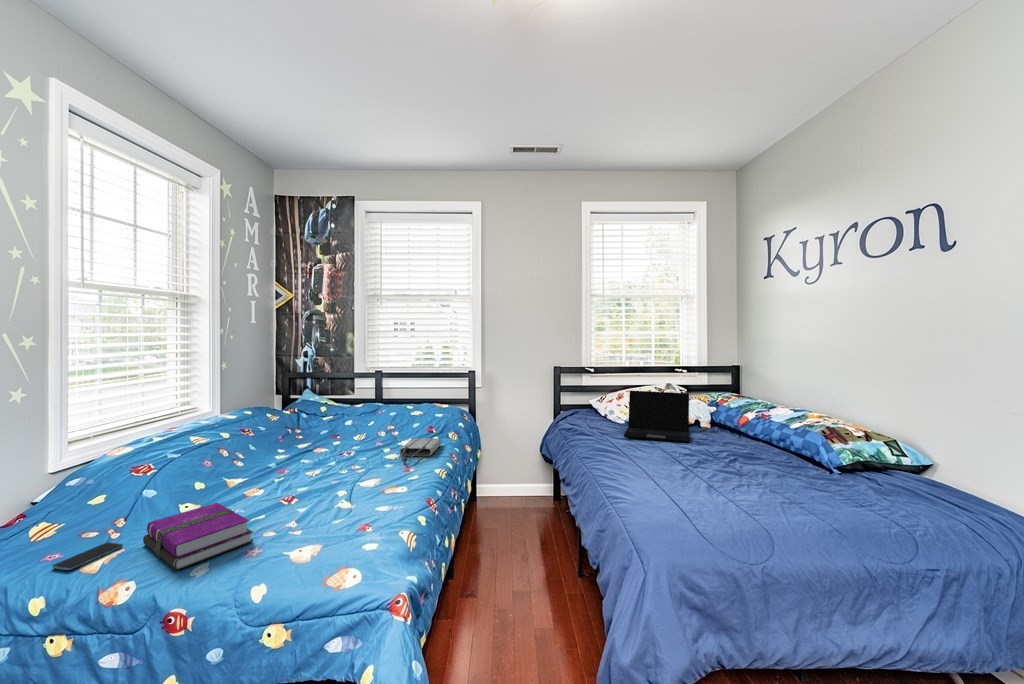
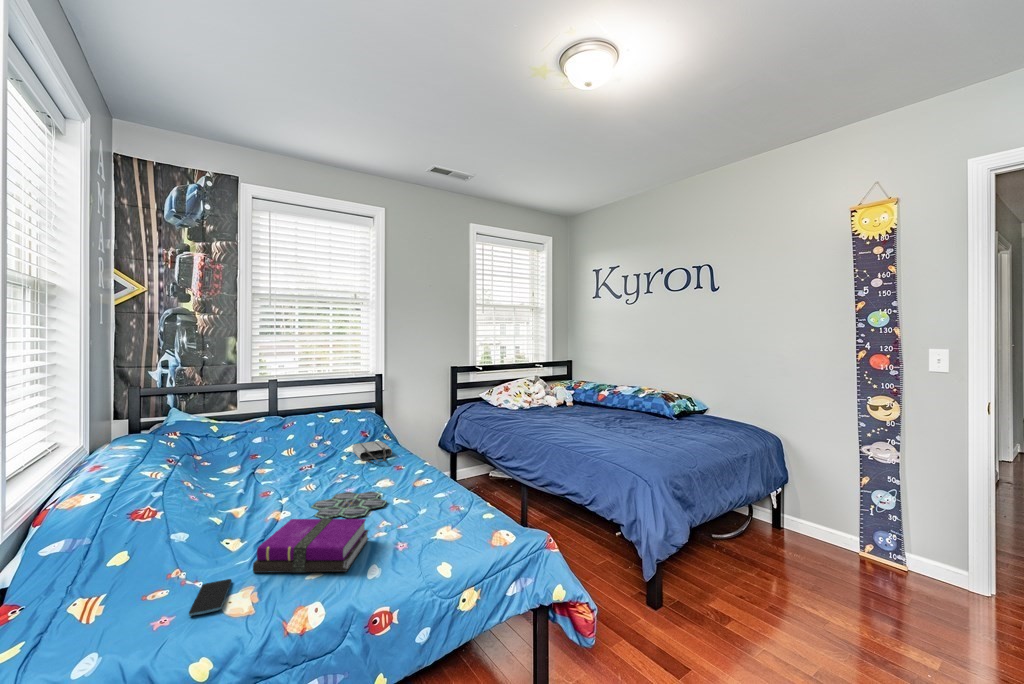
laptop: present [624,390,690,443] -> none [527,381,582,417]
board game: none [270,486,348,515] -> present [311,491,387,519]

